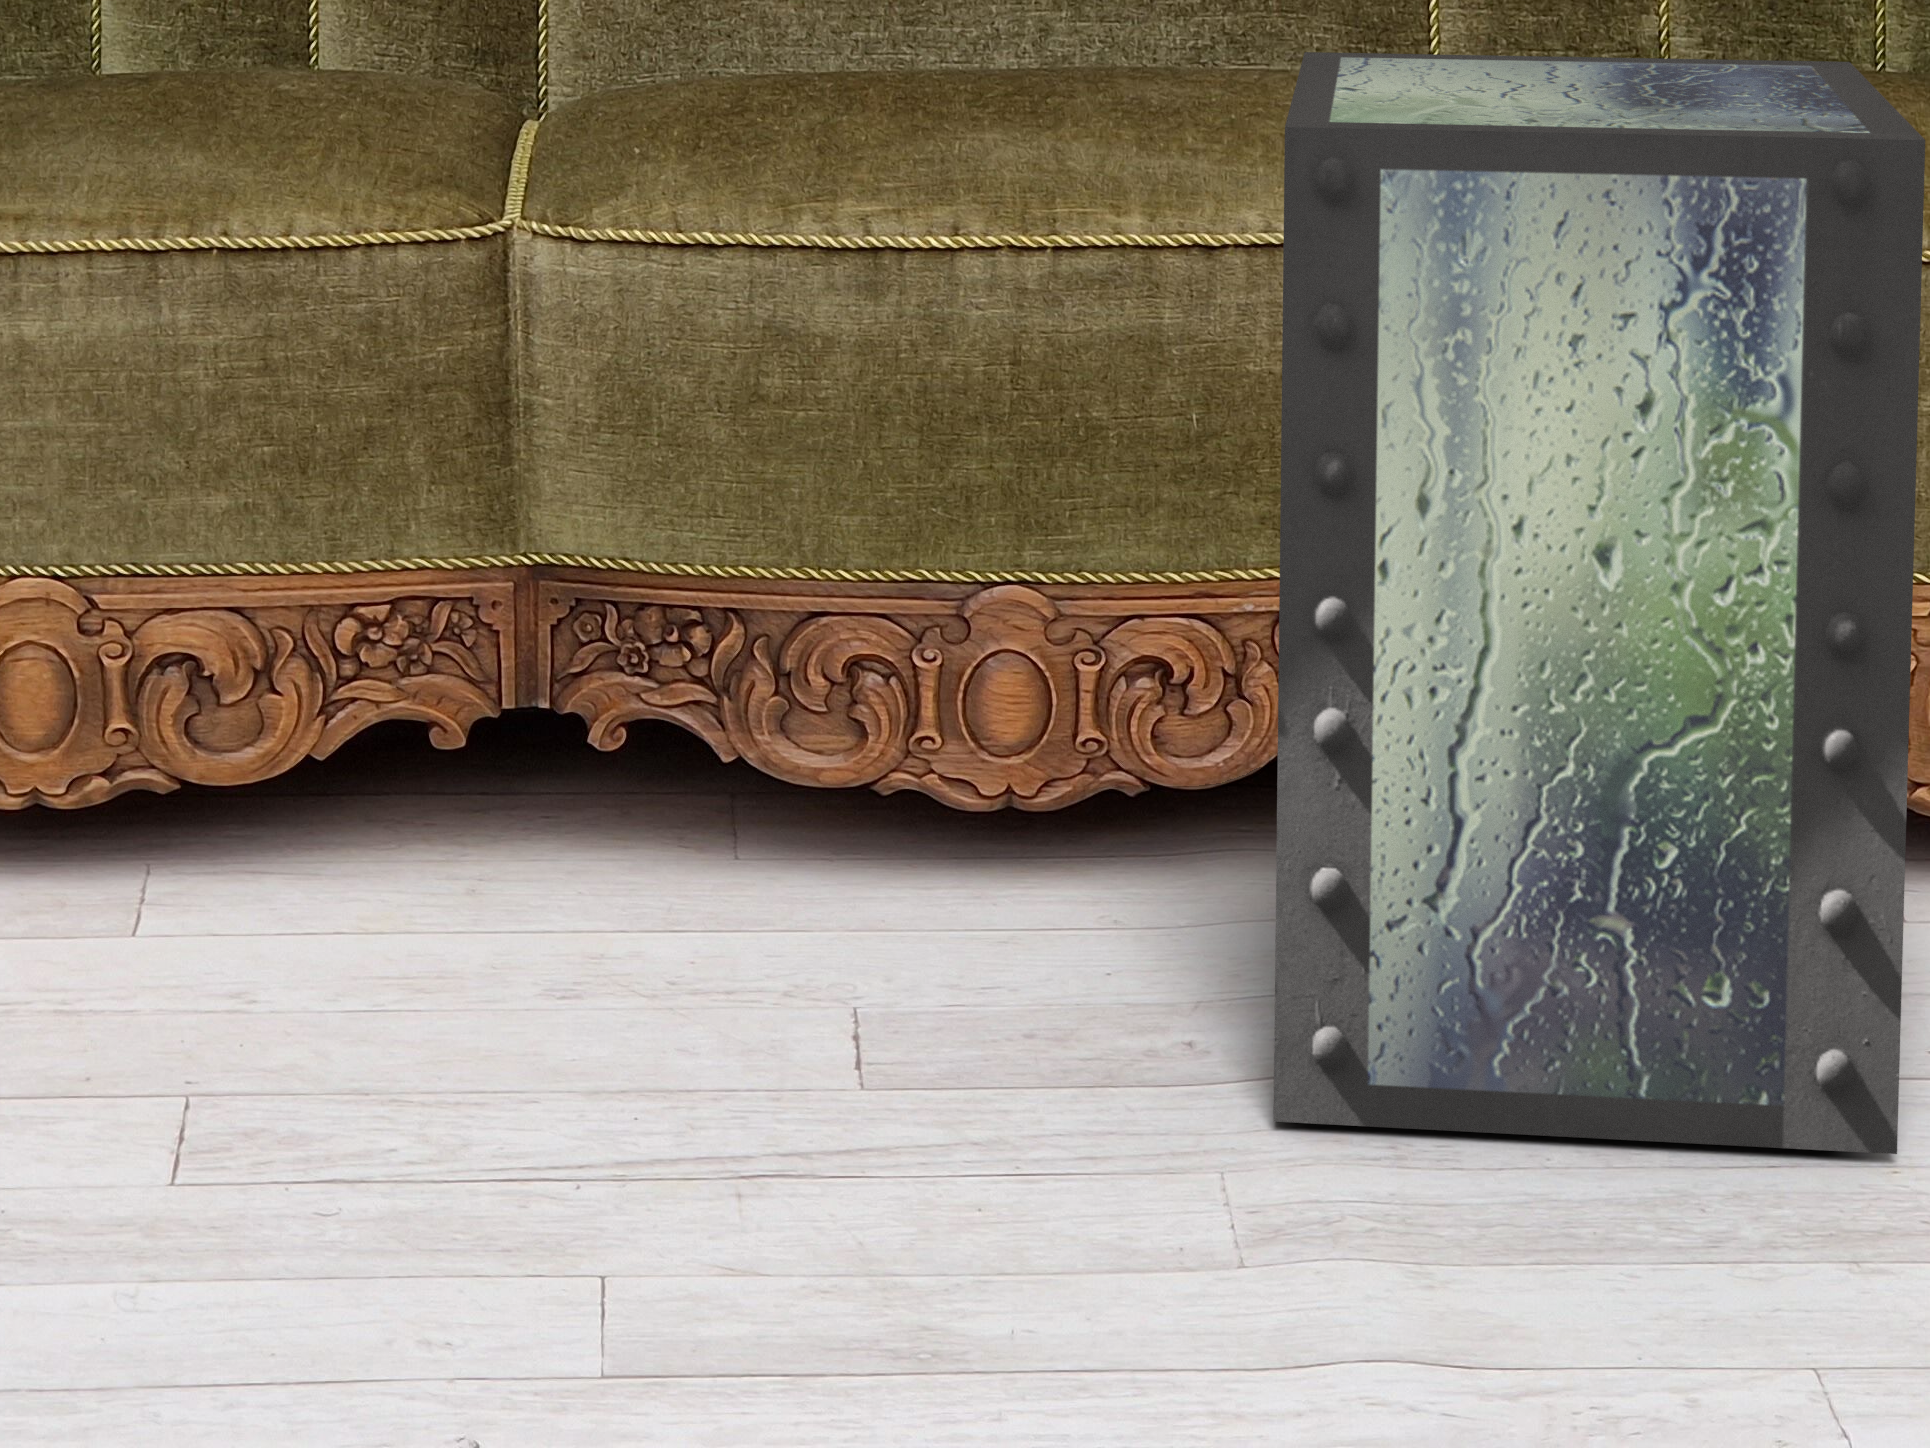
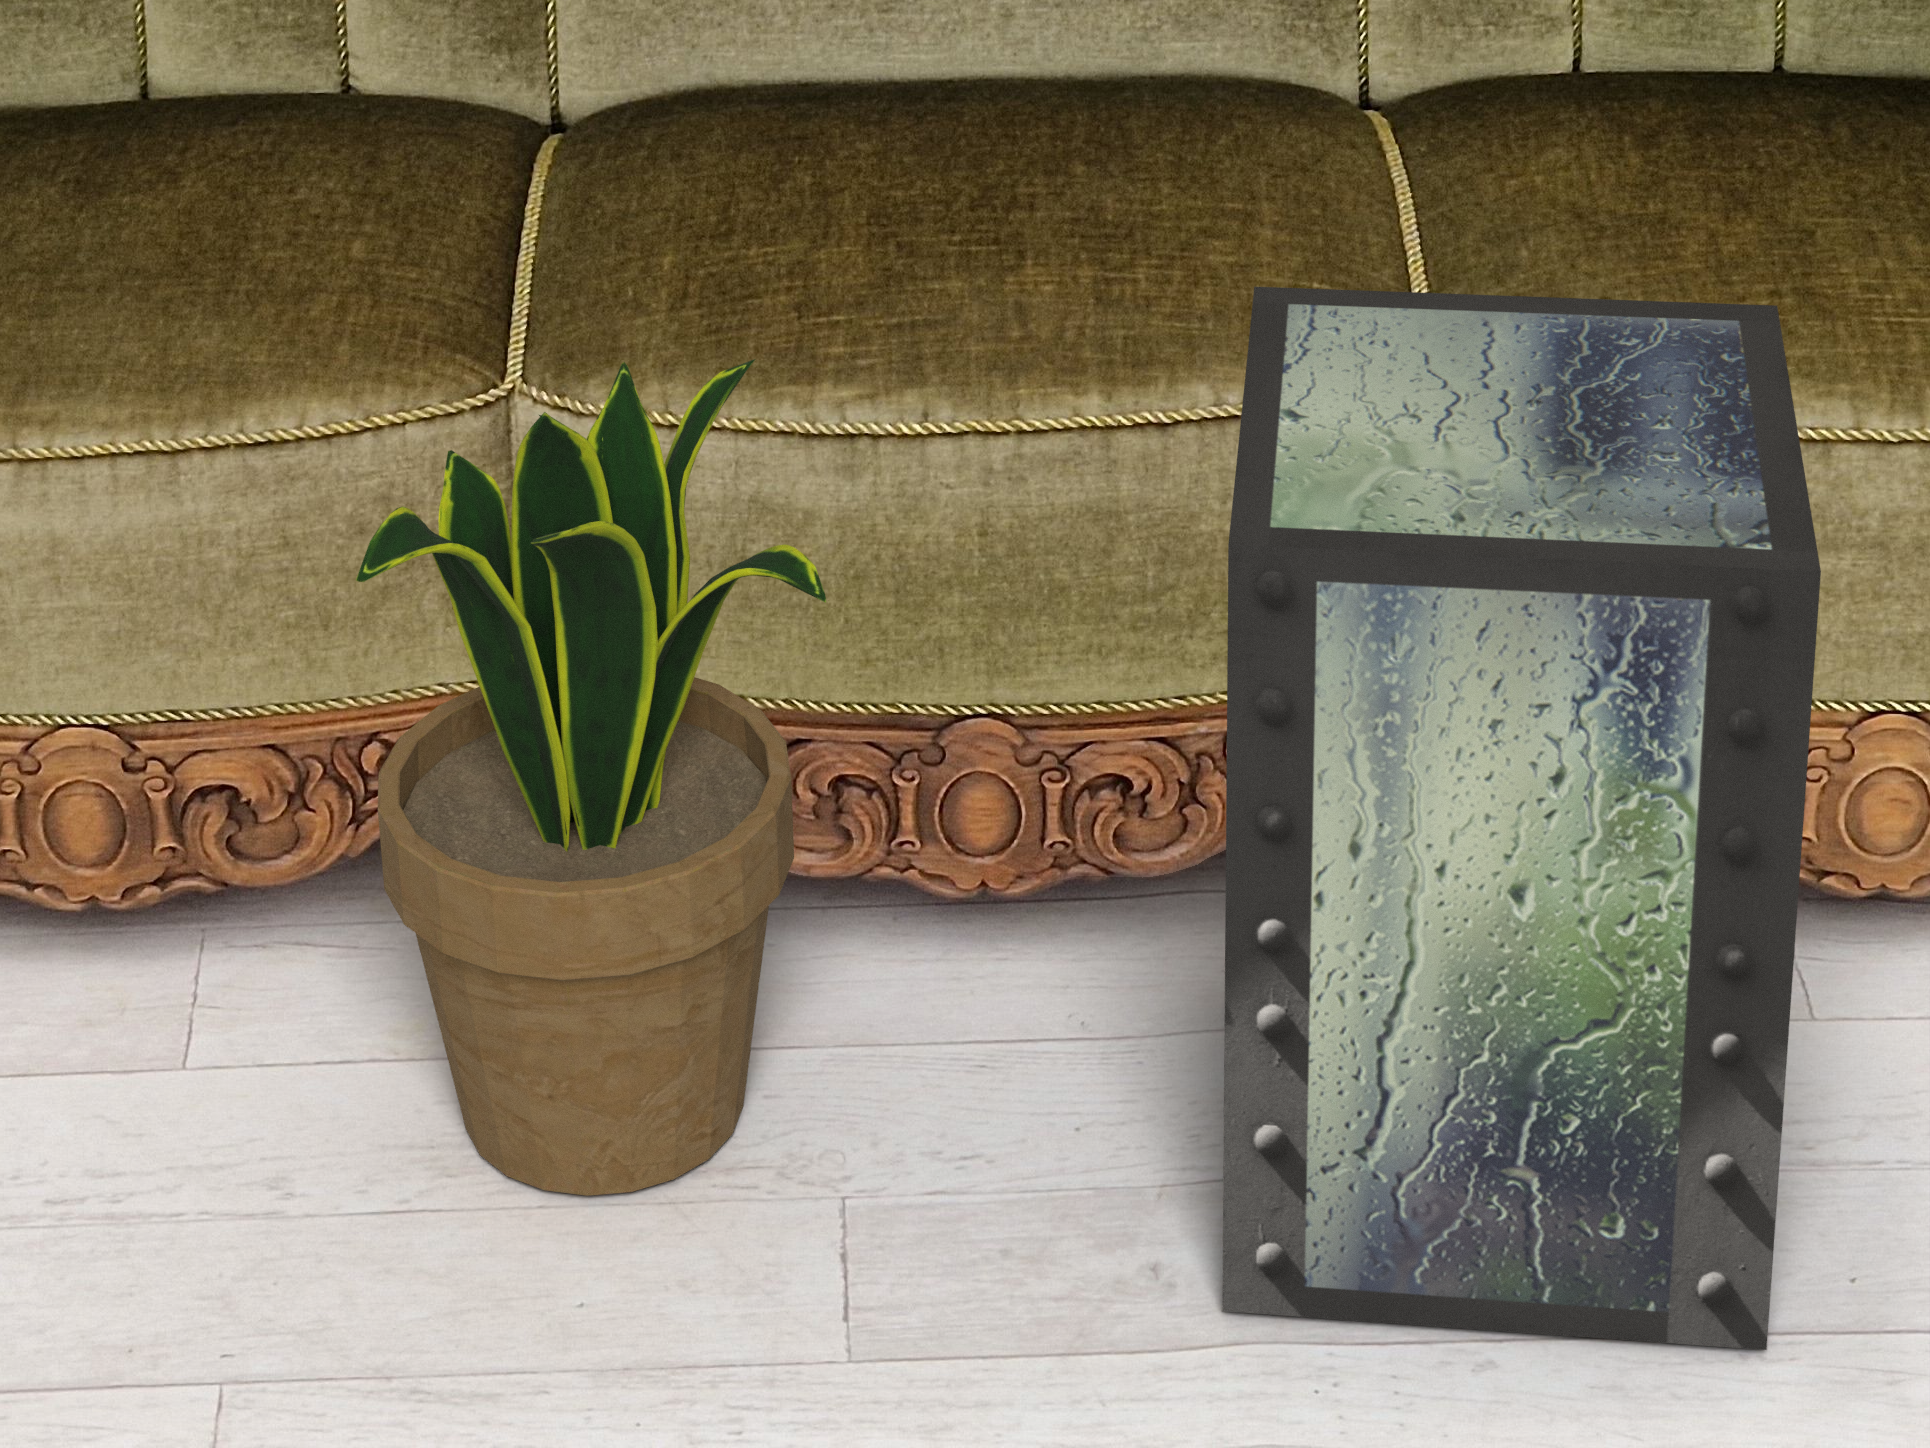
potted plant: none [337,81,847,1035] -> present [356,359,826,1196]

